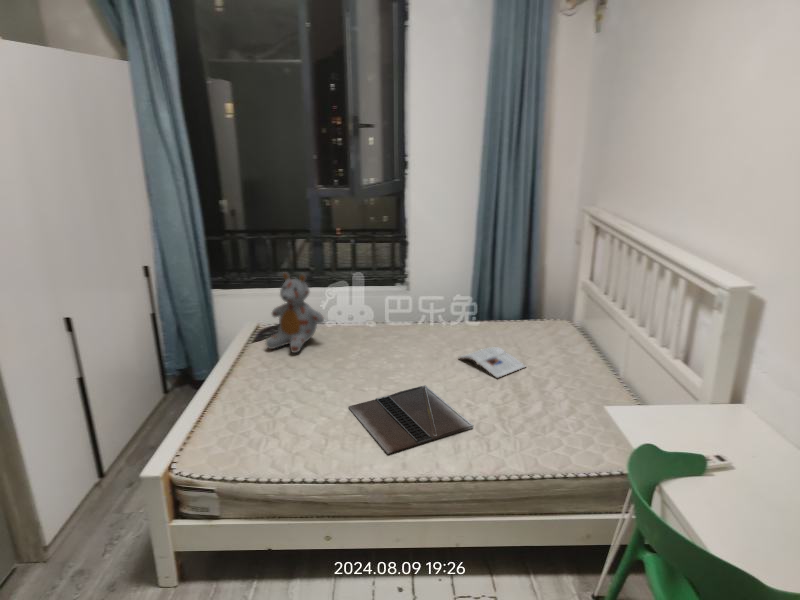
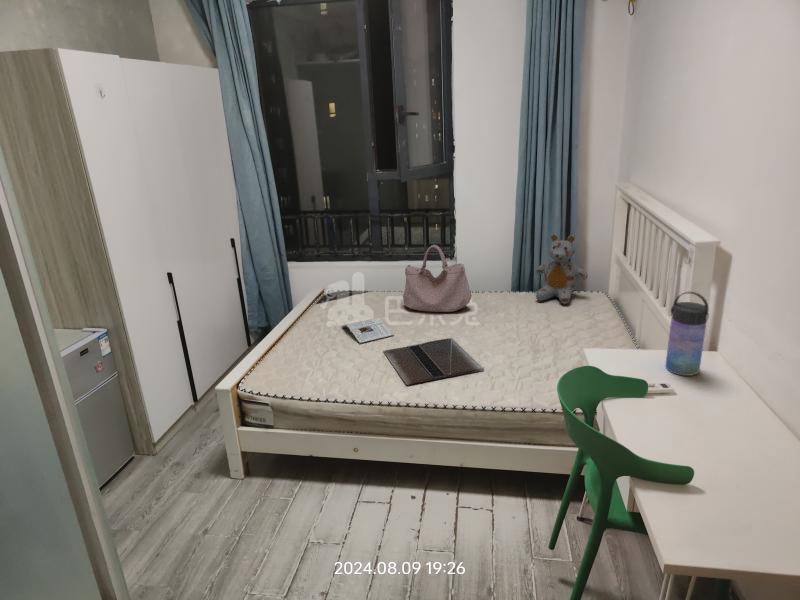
stuffed bear: present [266,272,324,353] -> present [535,234,588,304]
handbag: none [358,275,437,351] -> present [403,245,471,312]
water bottle: none [707,346,763,443] -> present [666,292,709,376]
magazine: present [459,347,525,378] -> present [342,318,394,343]

